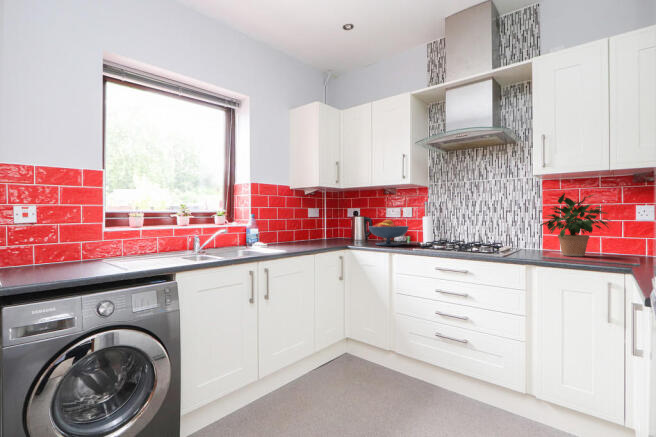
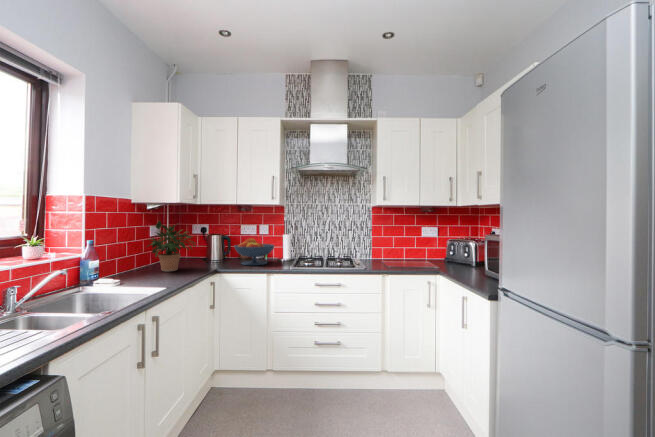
potted plant: present [540,193,610,256] -> present [147,221,195,271]

